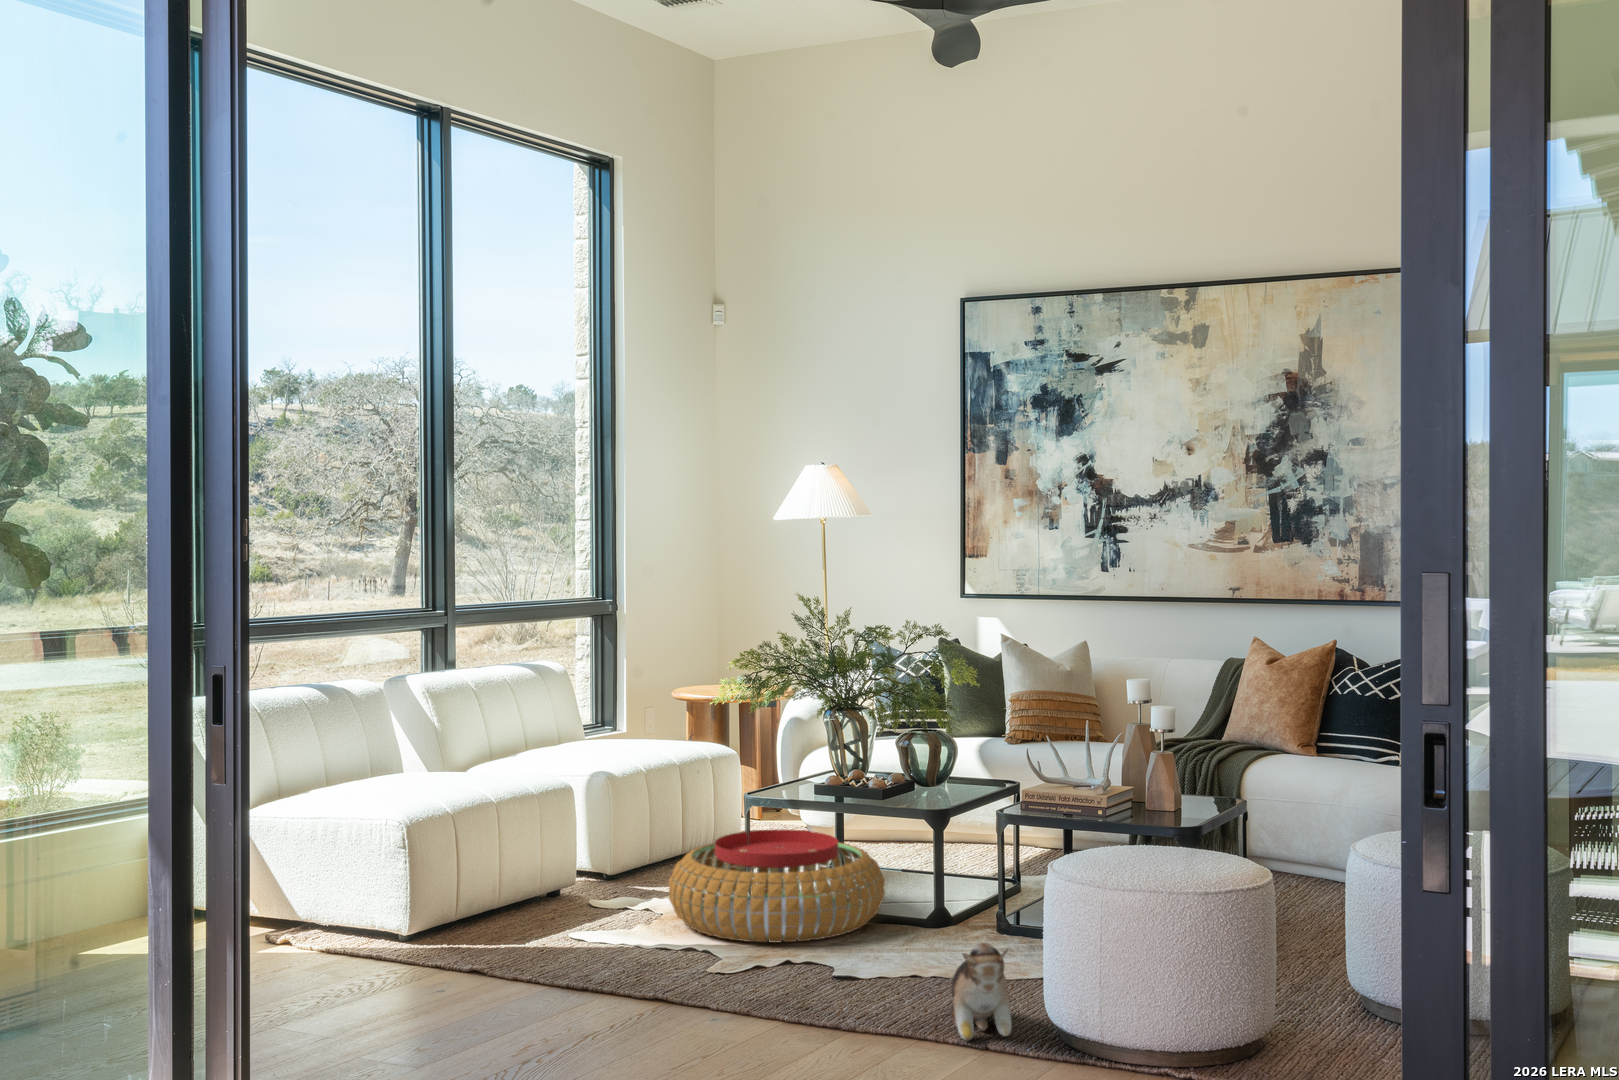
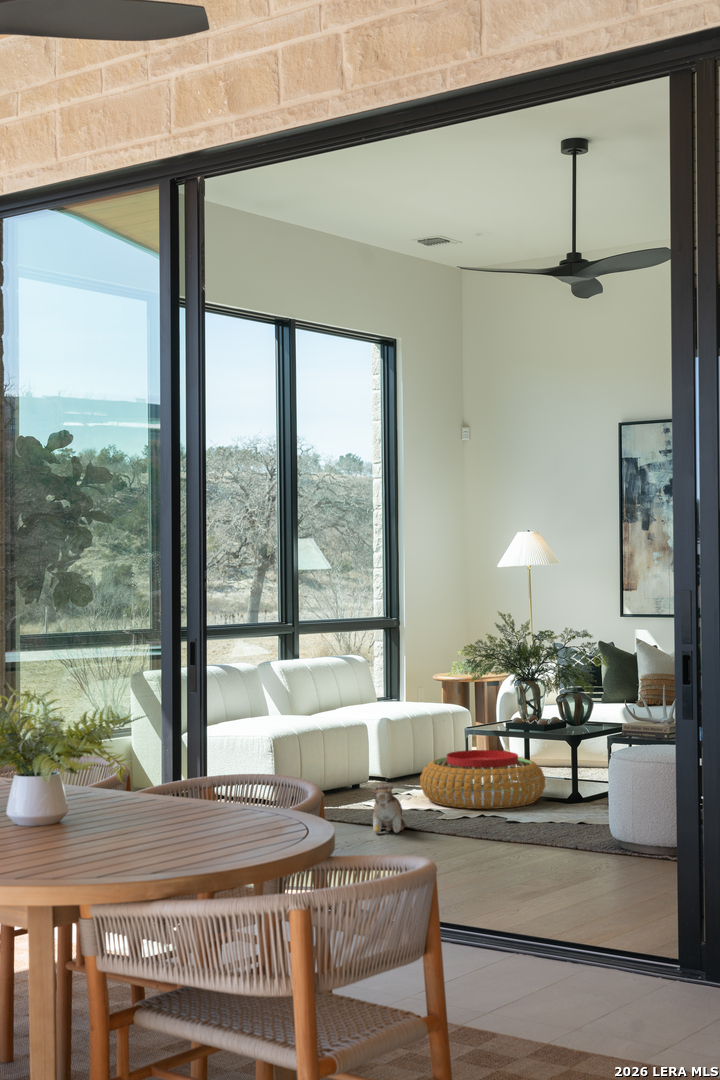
plush toy: present [951,942,1012,1040] -> present [370,784,405,834]

